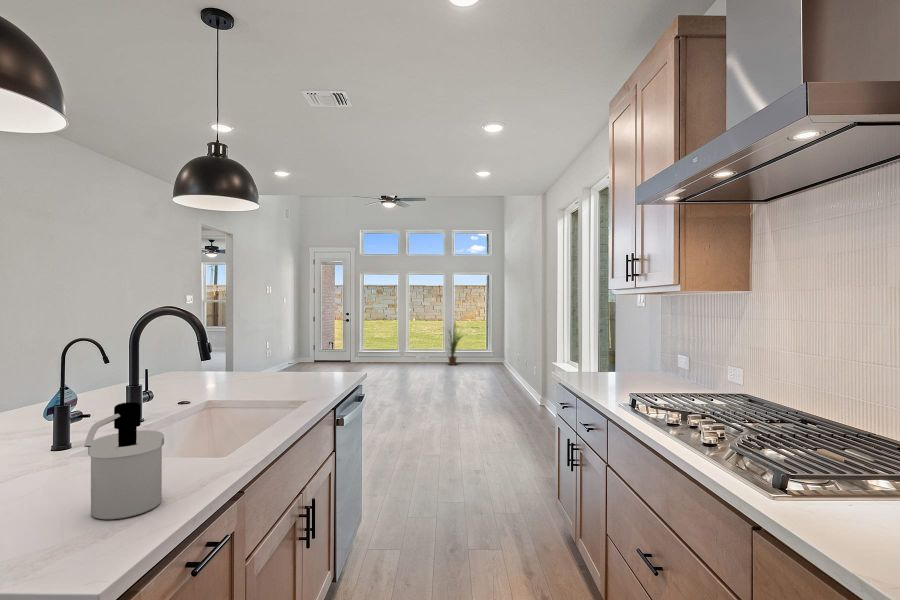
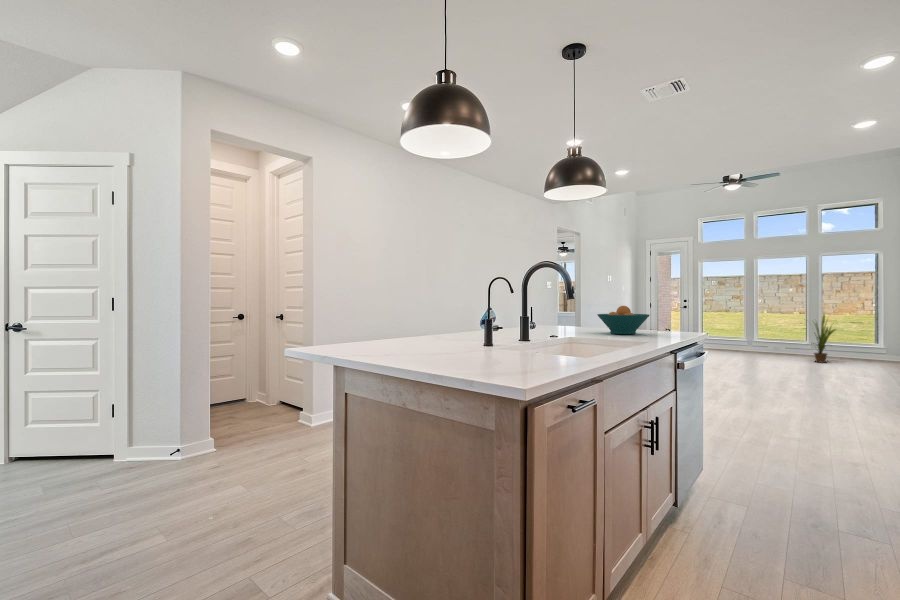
fruit bowl: none [246,351,308,387] -> present [597,306,649,334]
soap dispenser: present [84,402,164,519] -> none [511,295,552,363]

